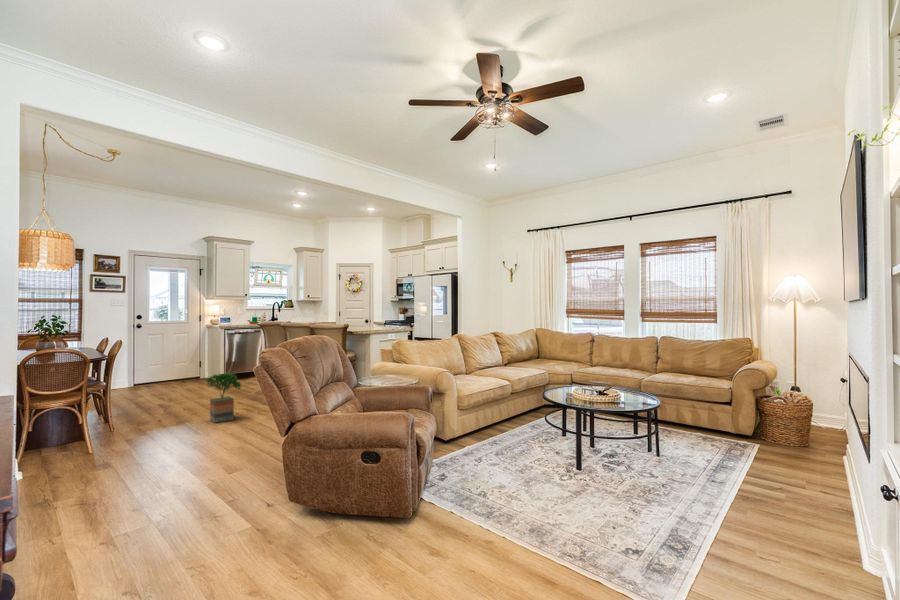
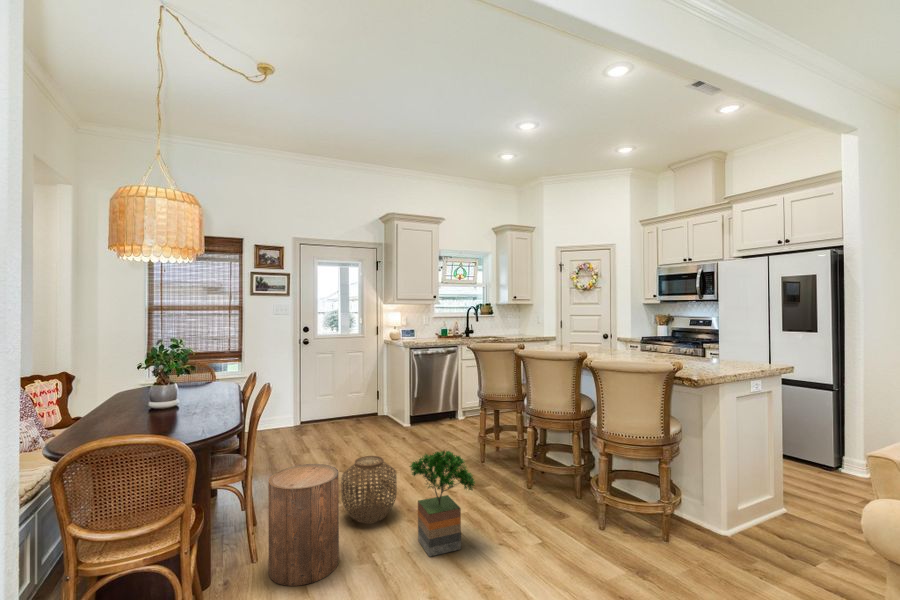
stool: none [117,382,161,437] -> present [268,464,339,586]
woven basket: none [164,383,200,418] -> present [341,456,397,523]

